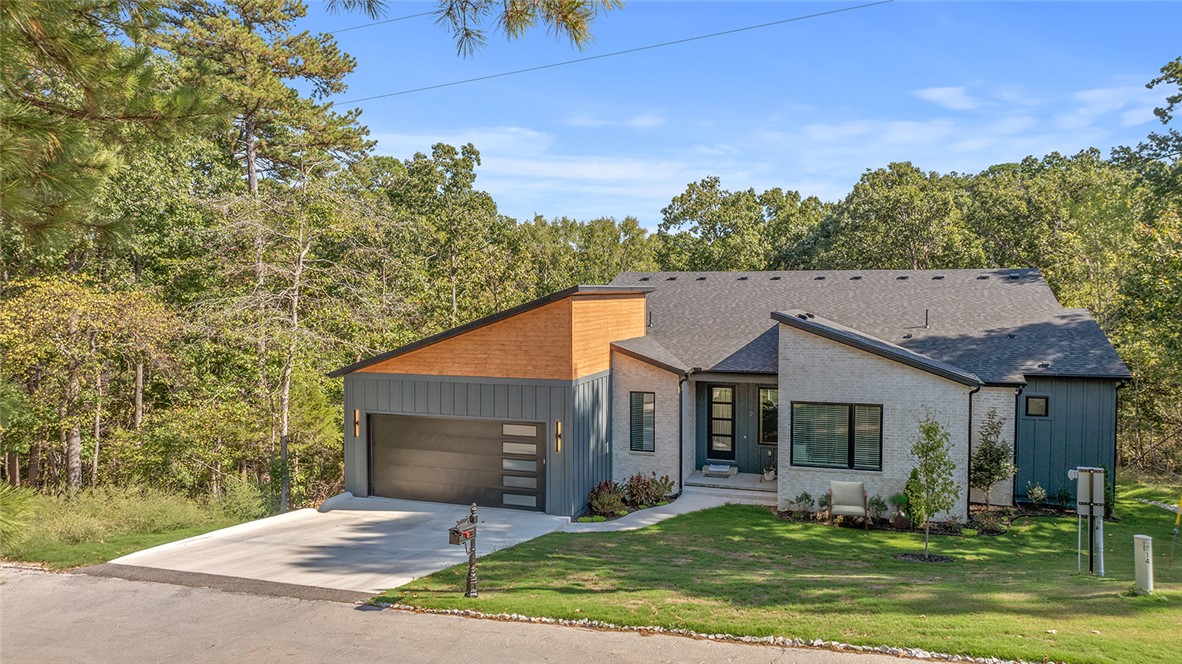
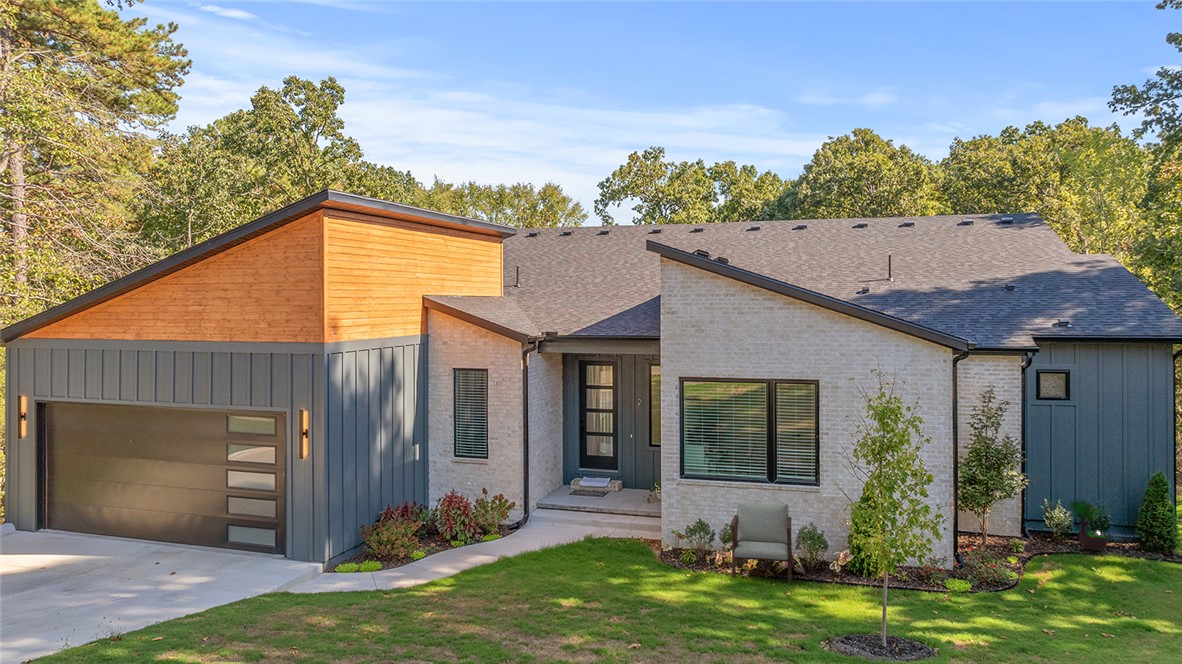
potted tree: present [887,493,911,528] -> present [1068,500,1107,551]

